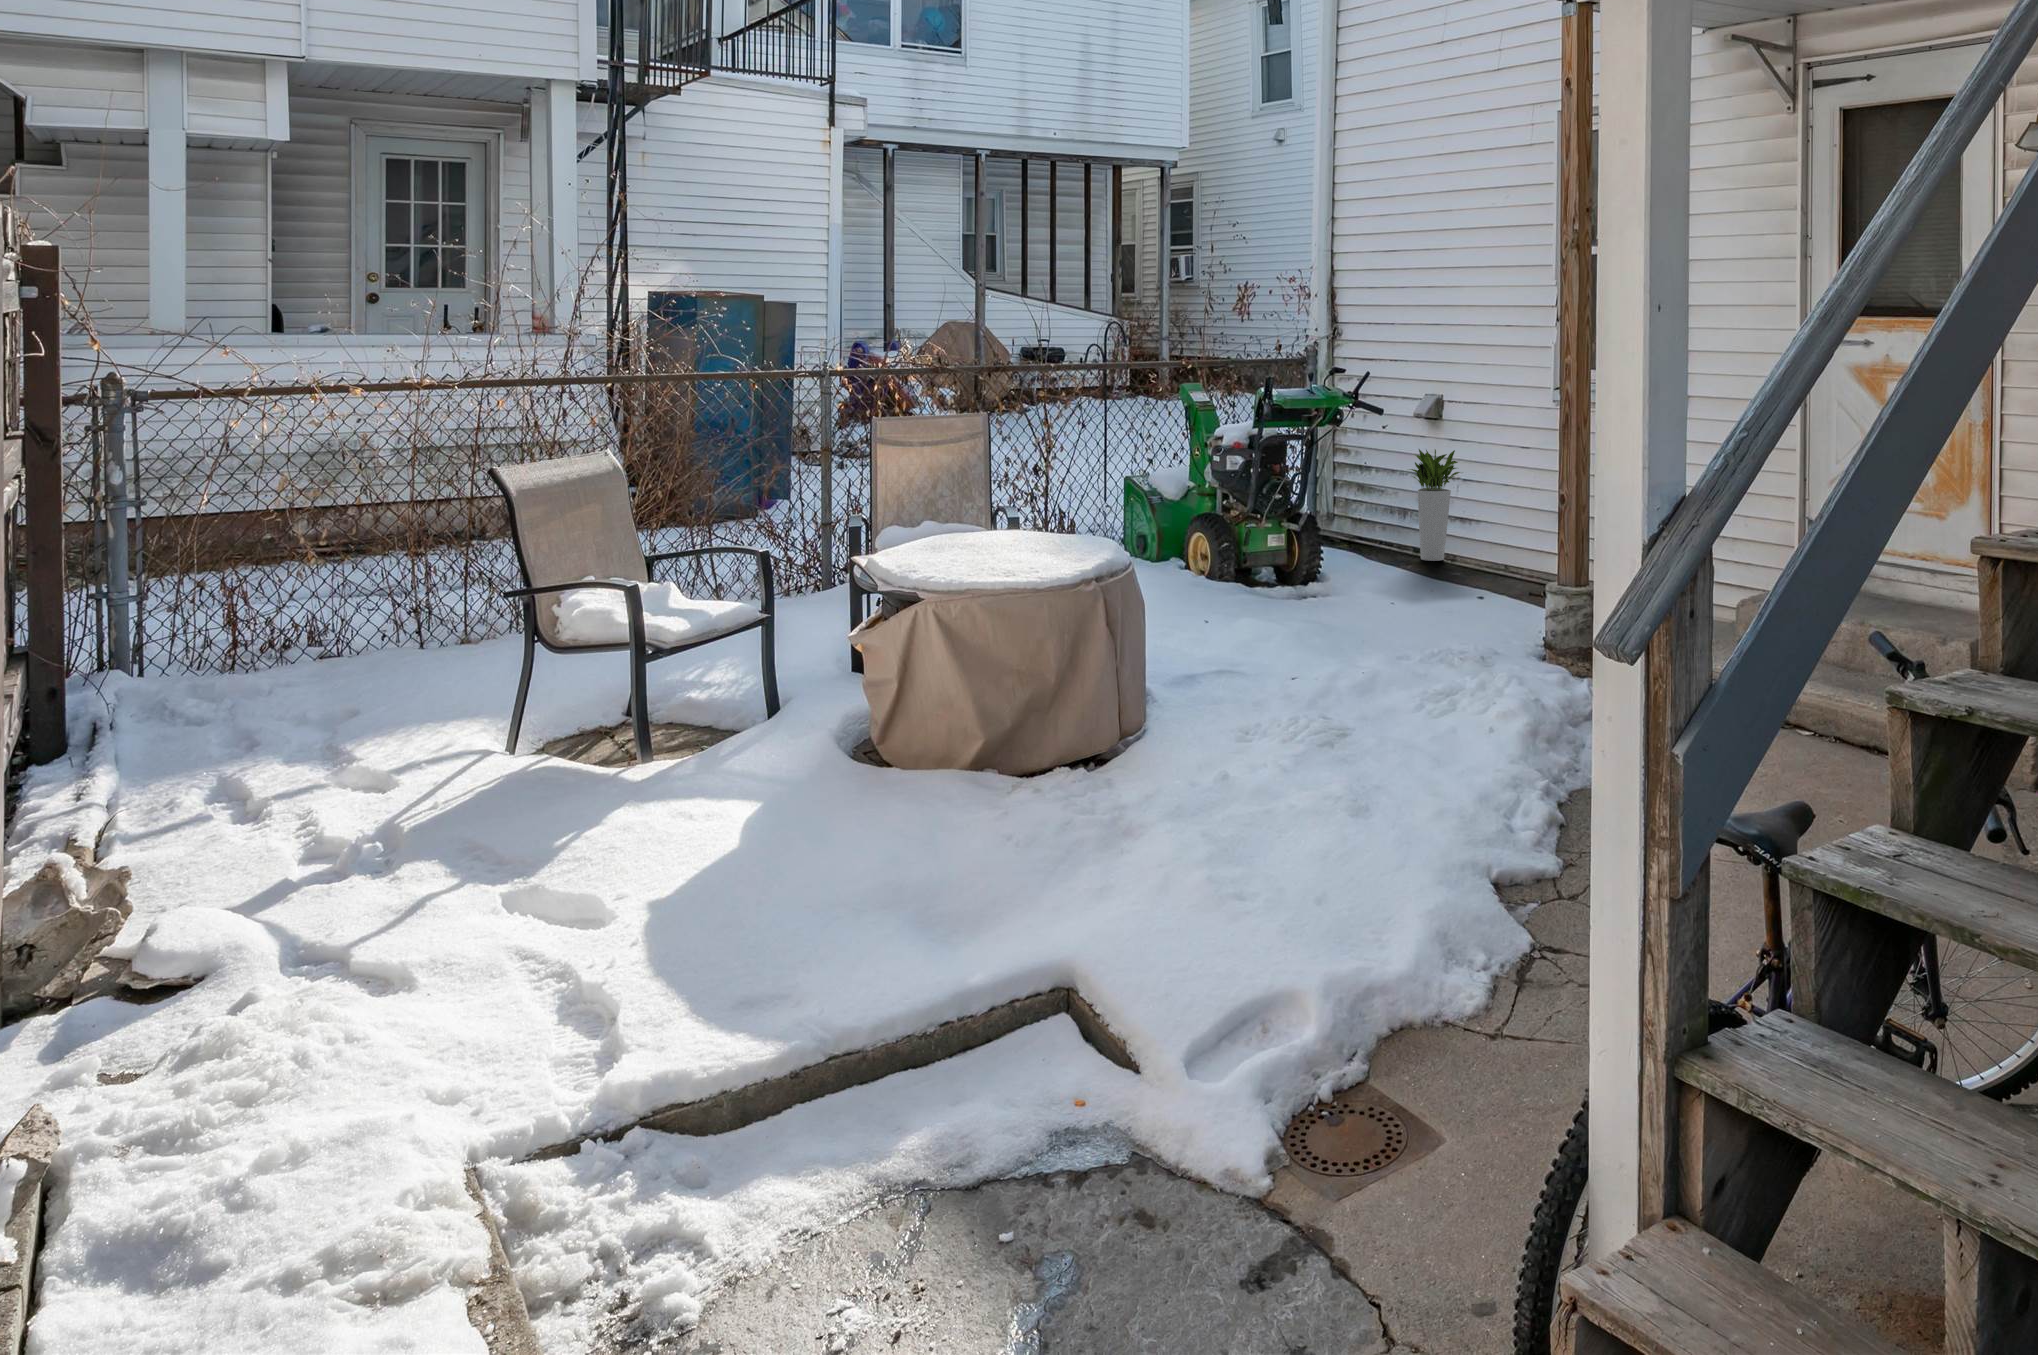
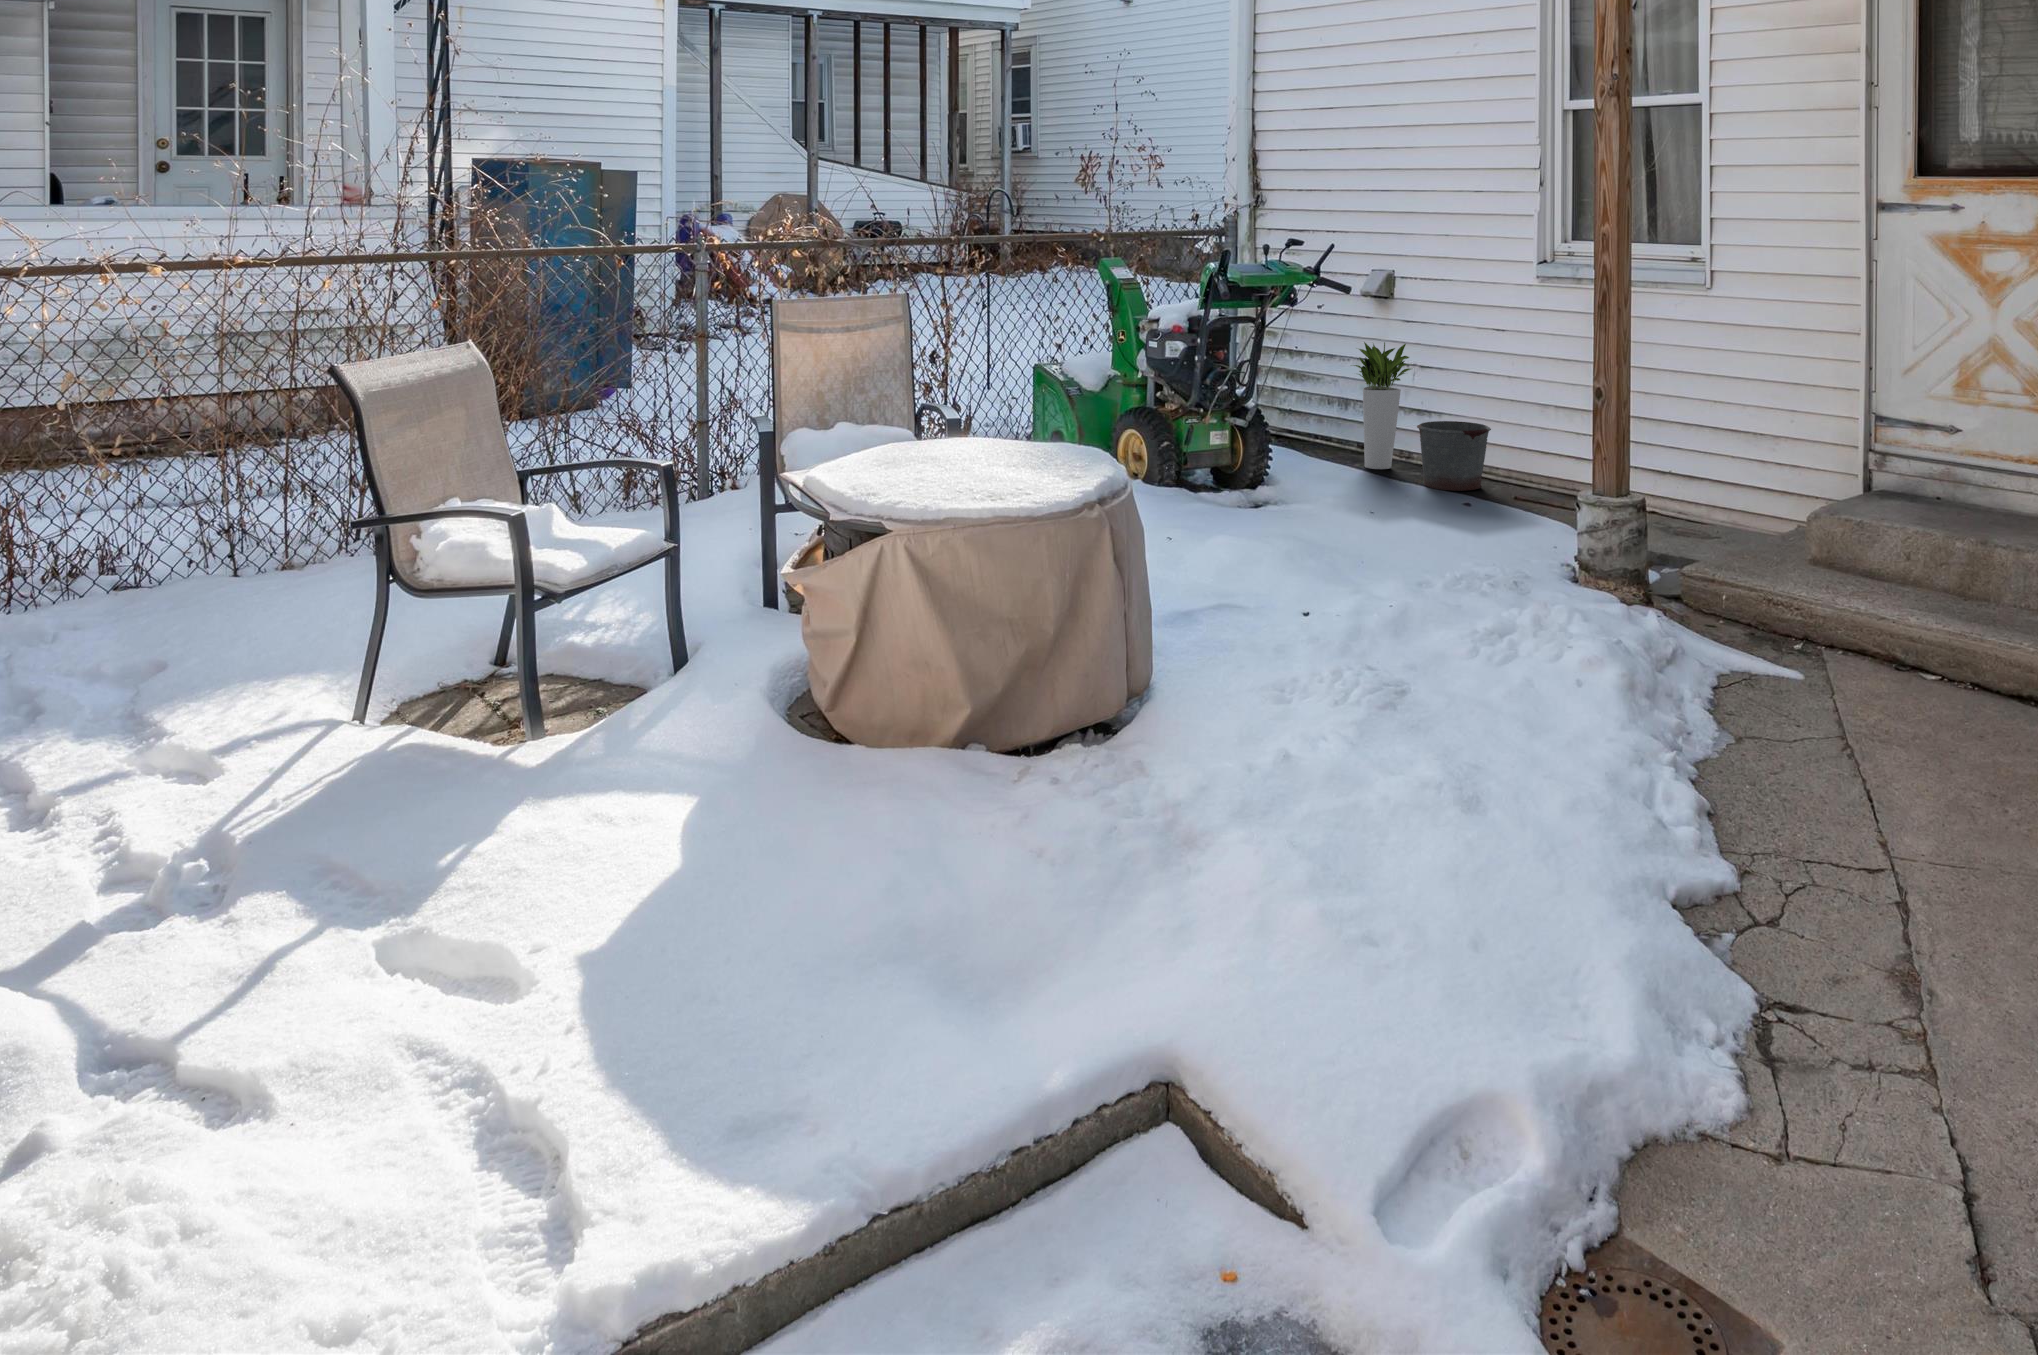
bucket: none [1459,518,1523,578] -> present [1417,421,1491,491]

